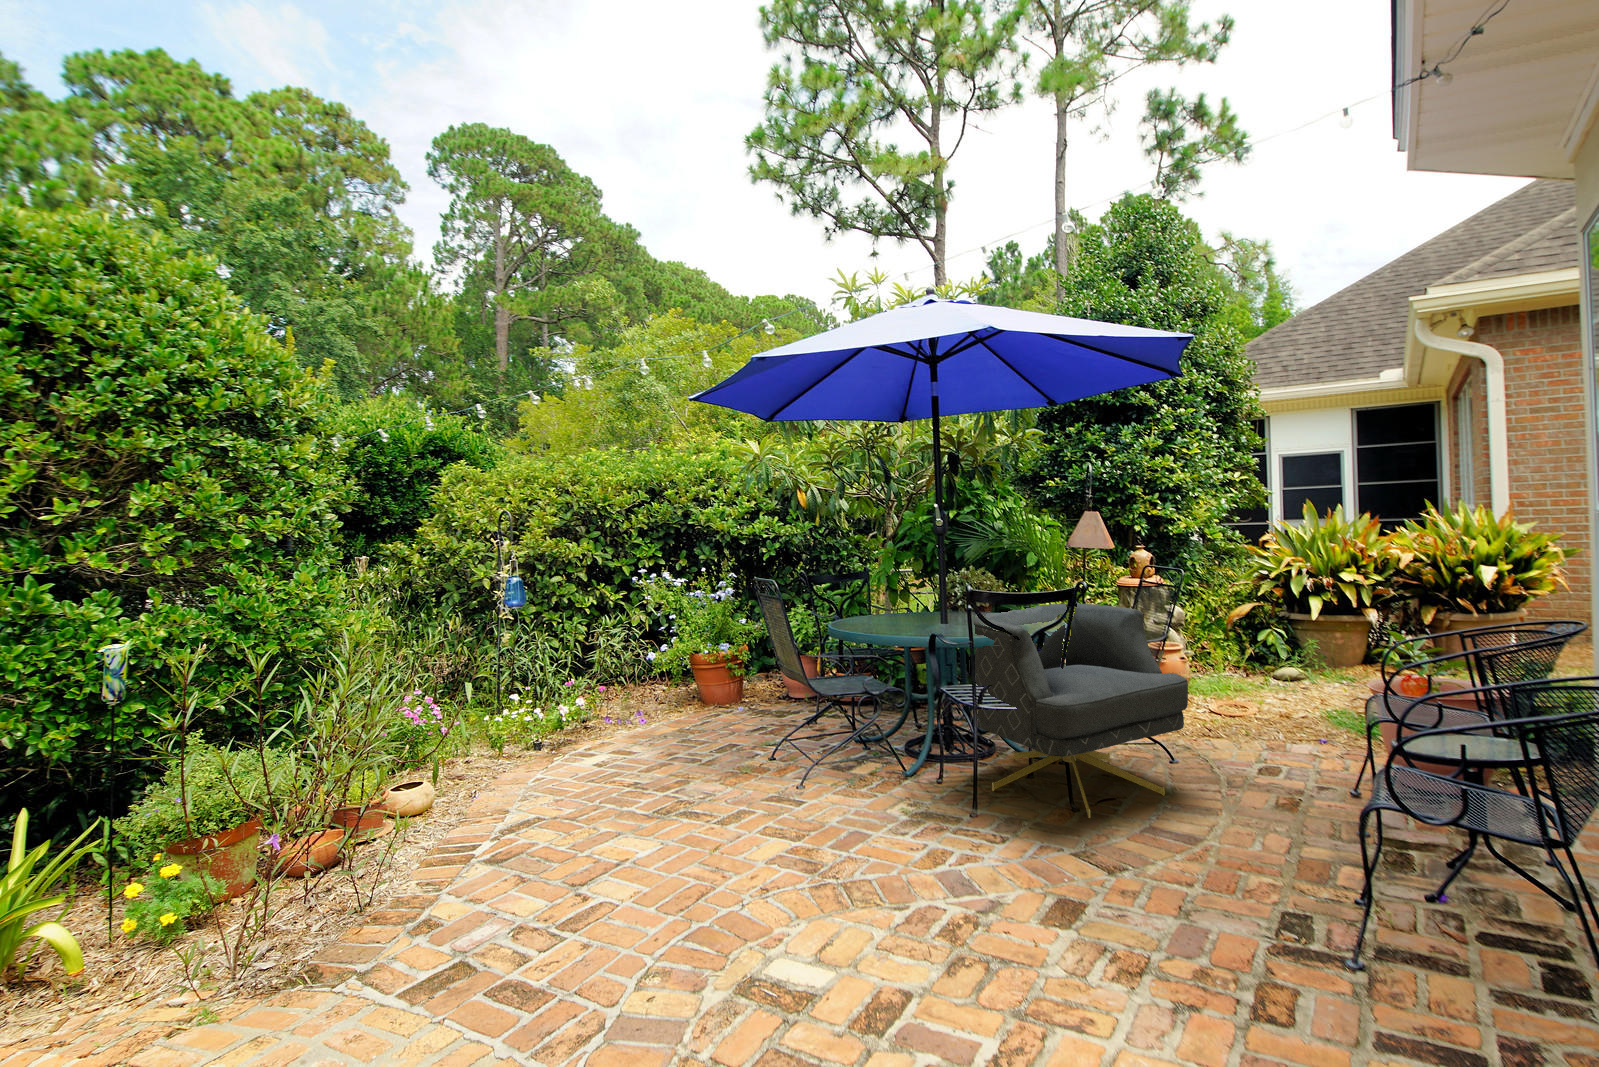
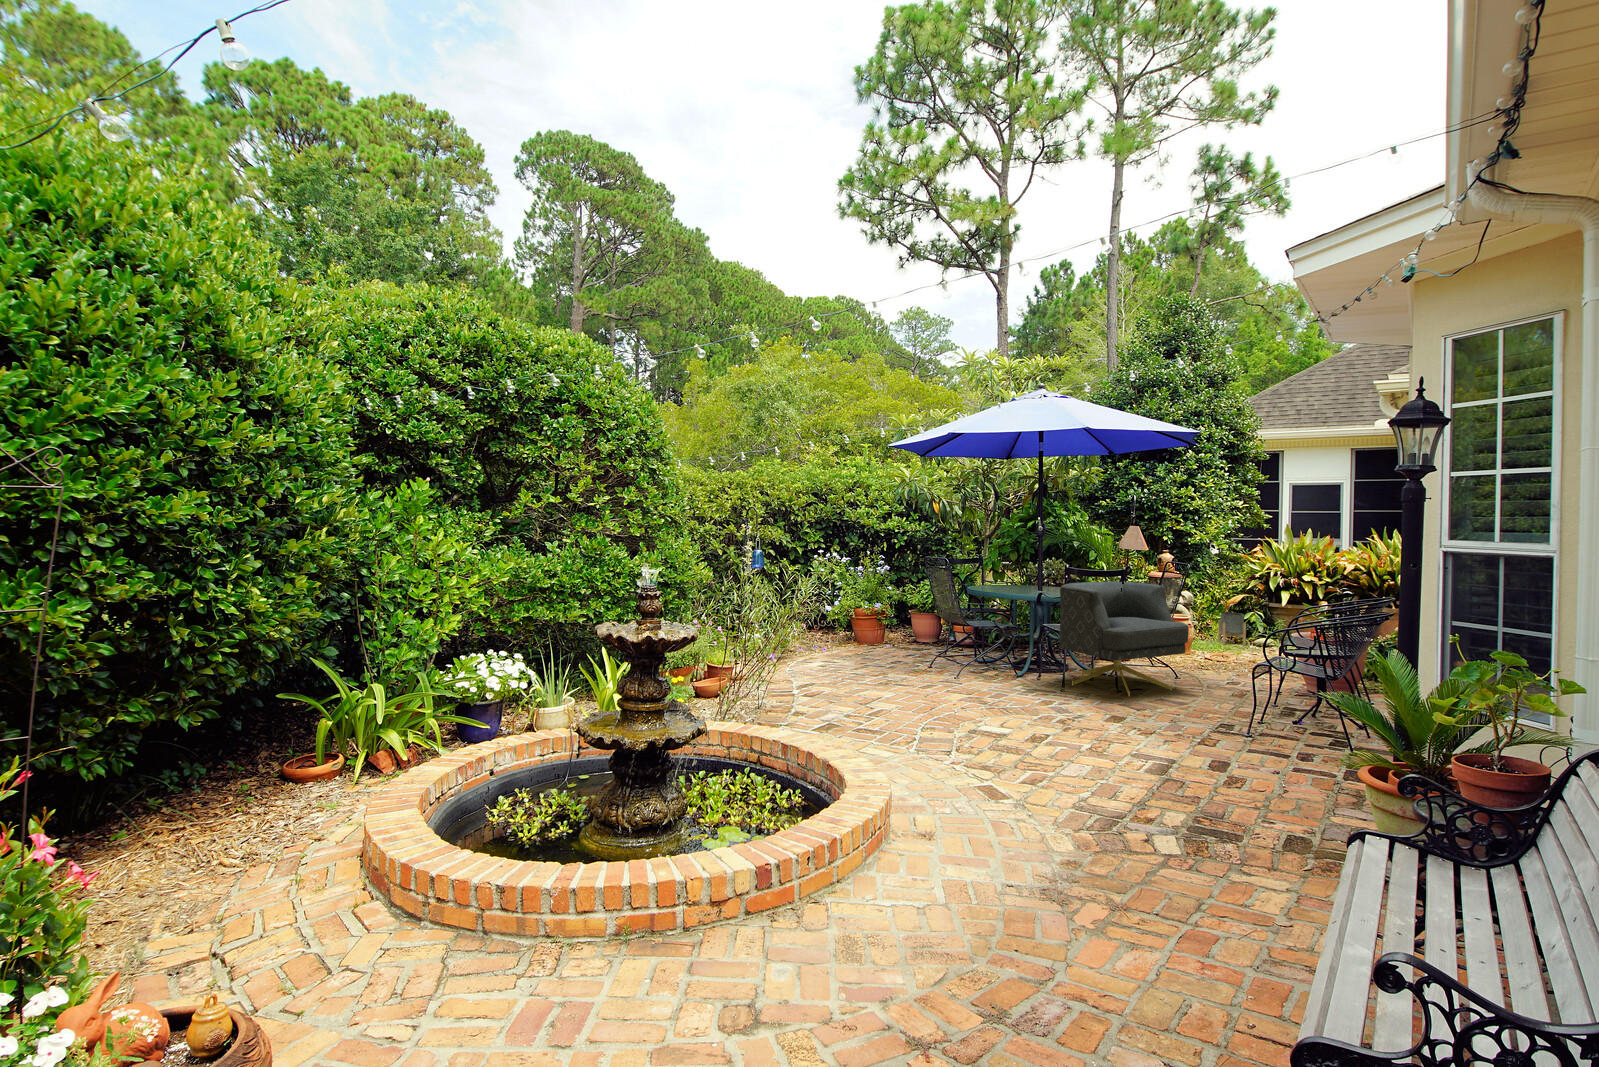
planter: none [1217,628,1259,675] -> present [1218,613,1246,645]

